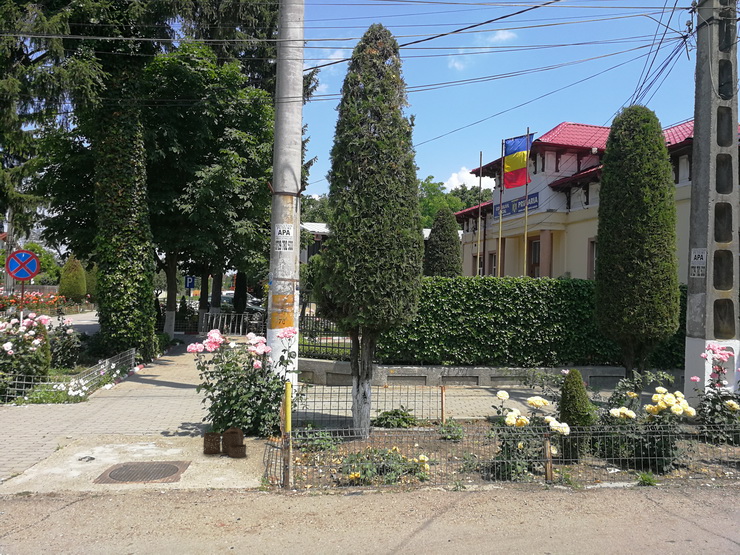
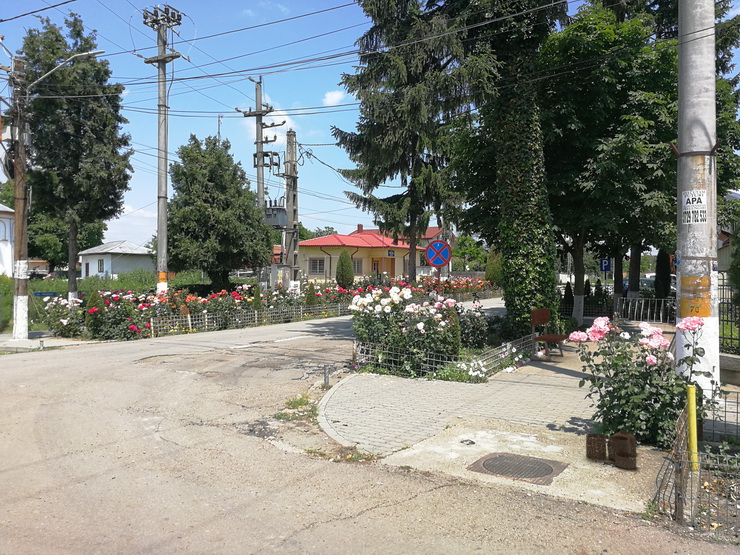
bench: none [128,324,167,376] -> present [531,308,569,361]

